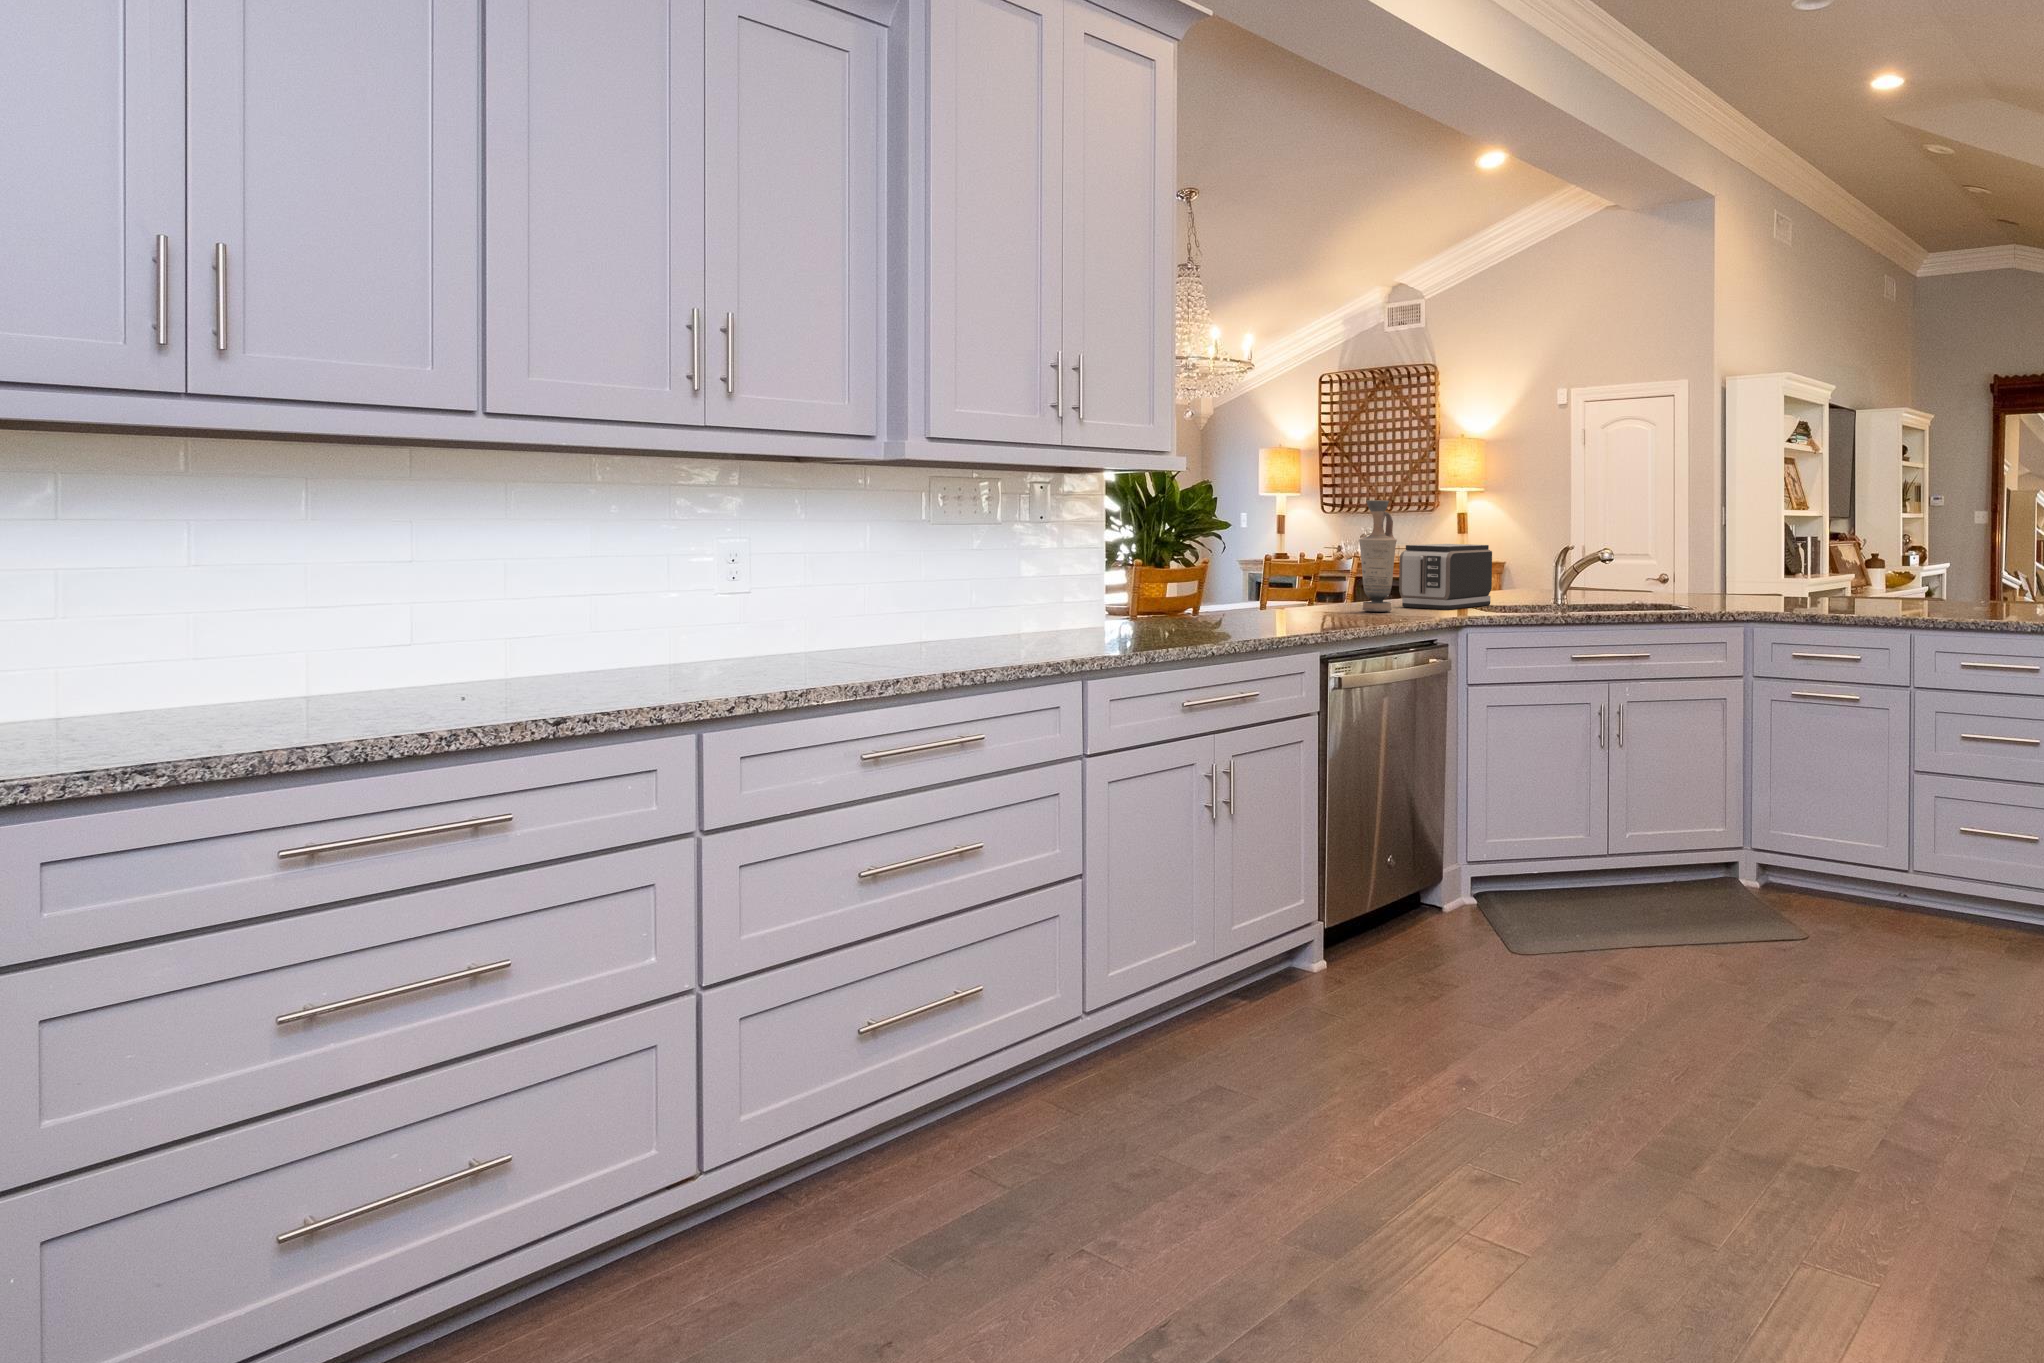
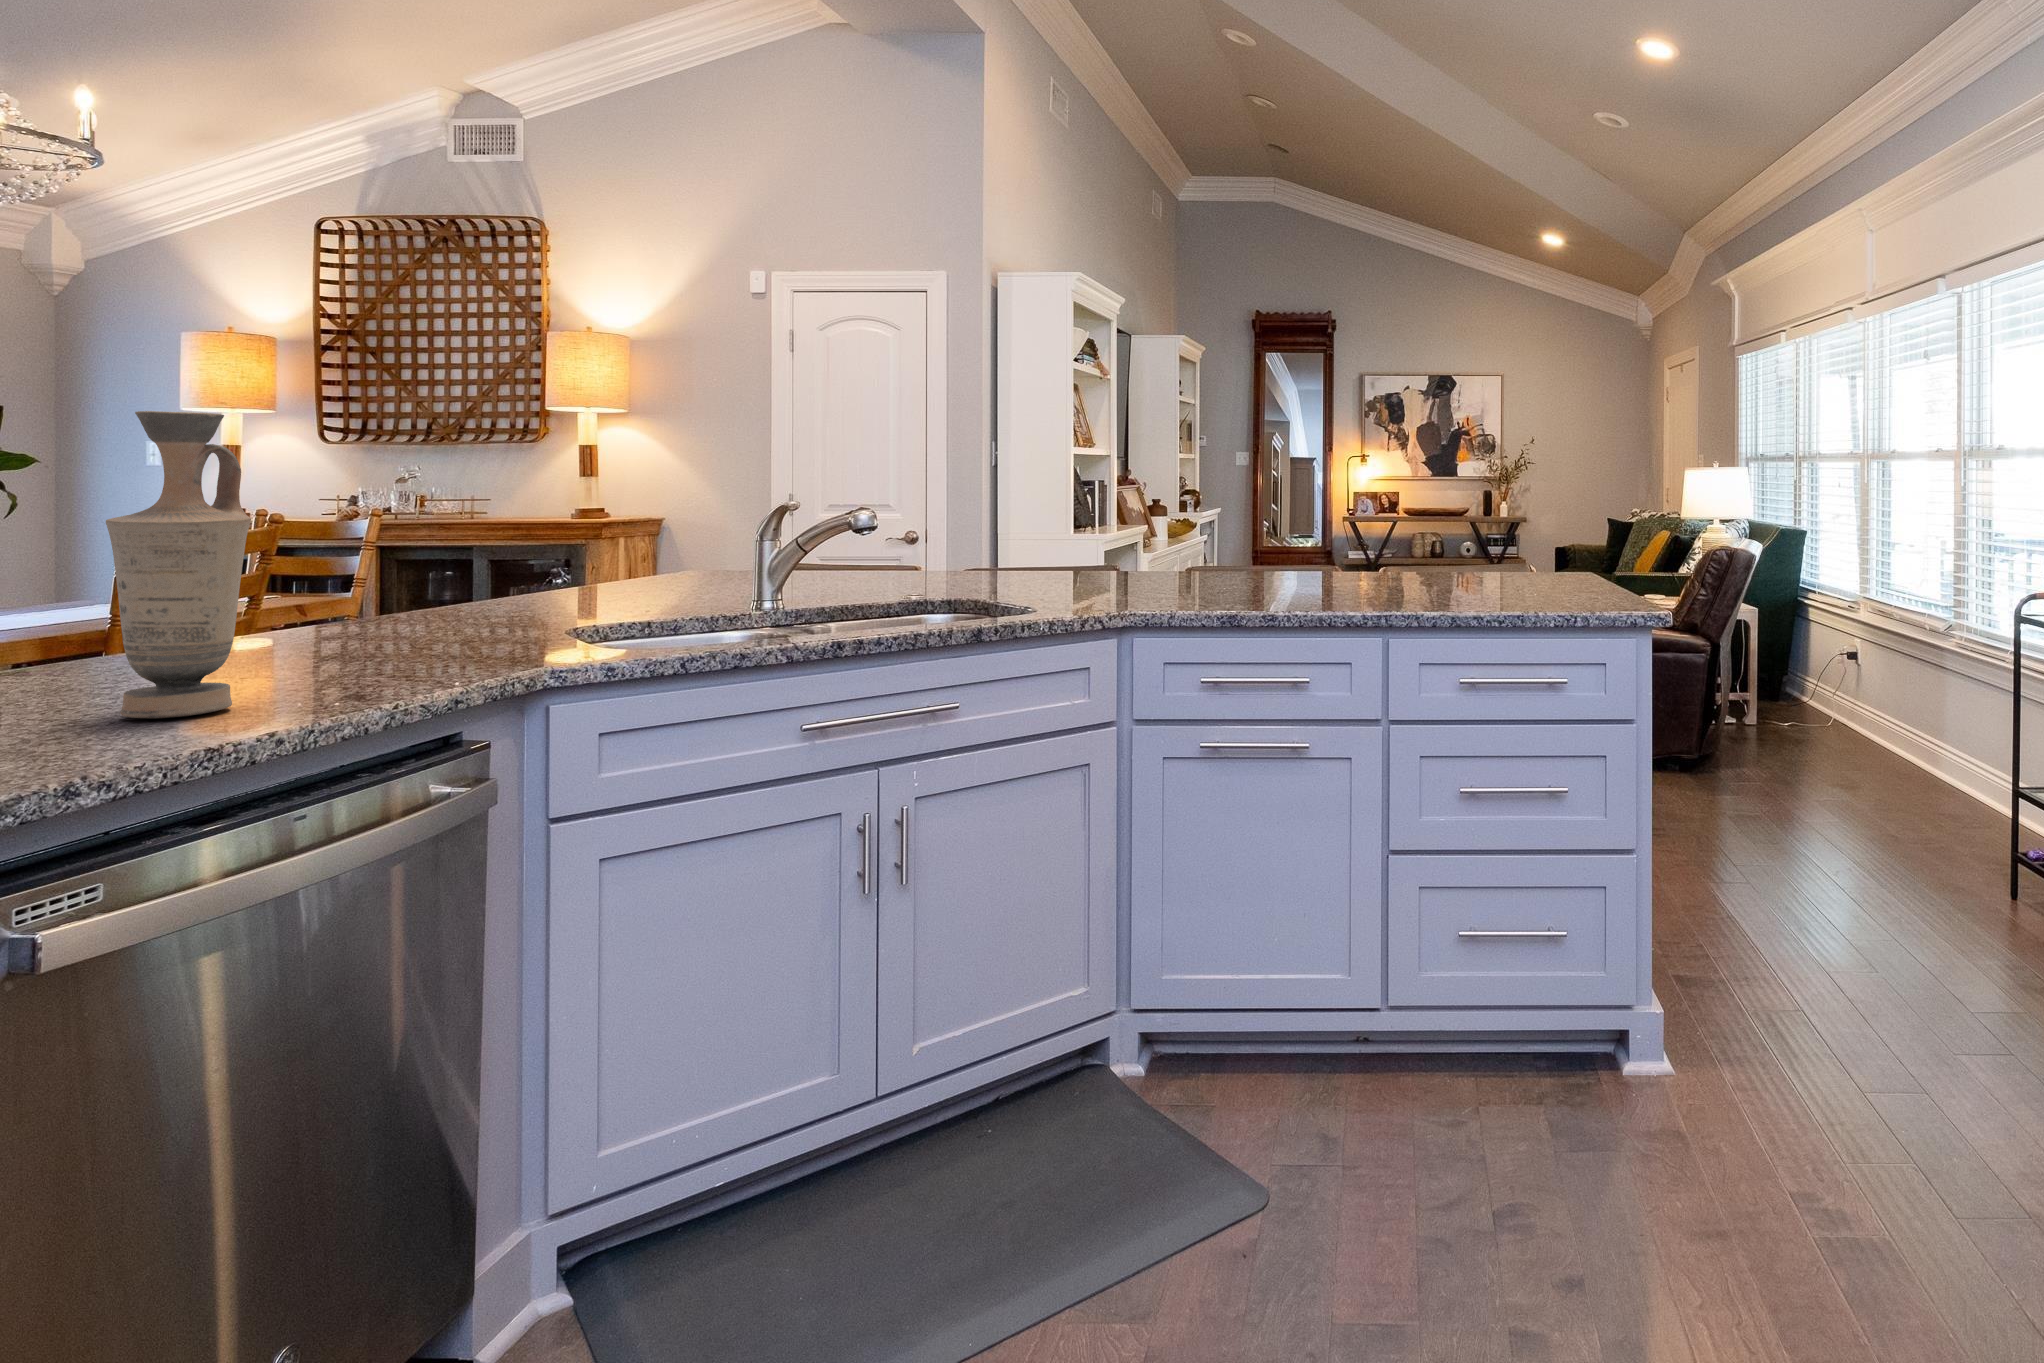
toaster: present [1399,544,1492,609] -> none [292,516,577,681]

